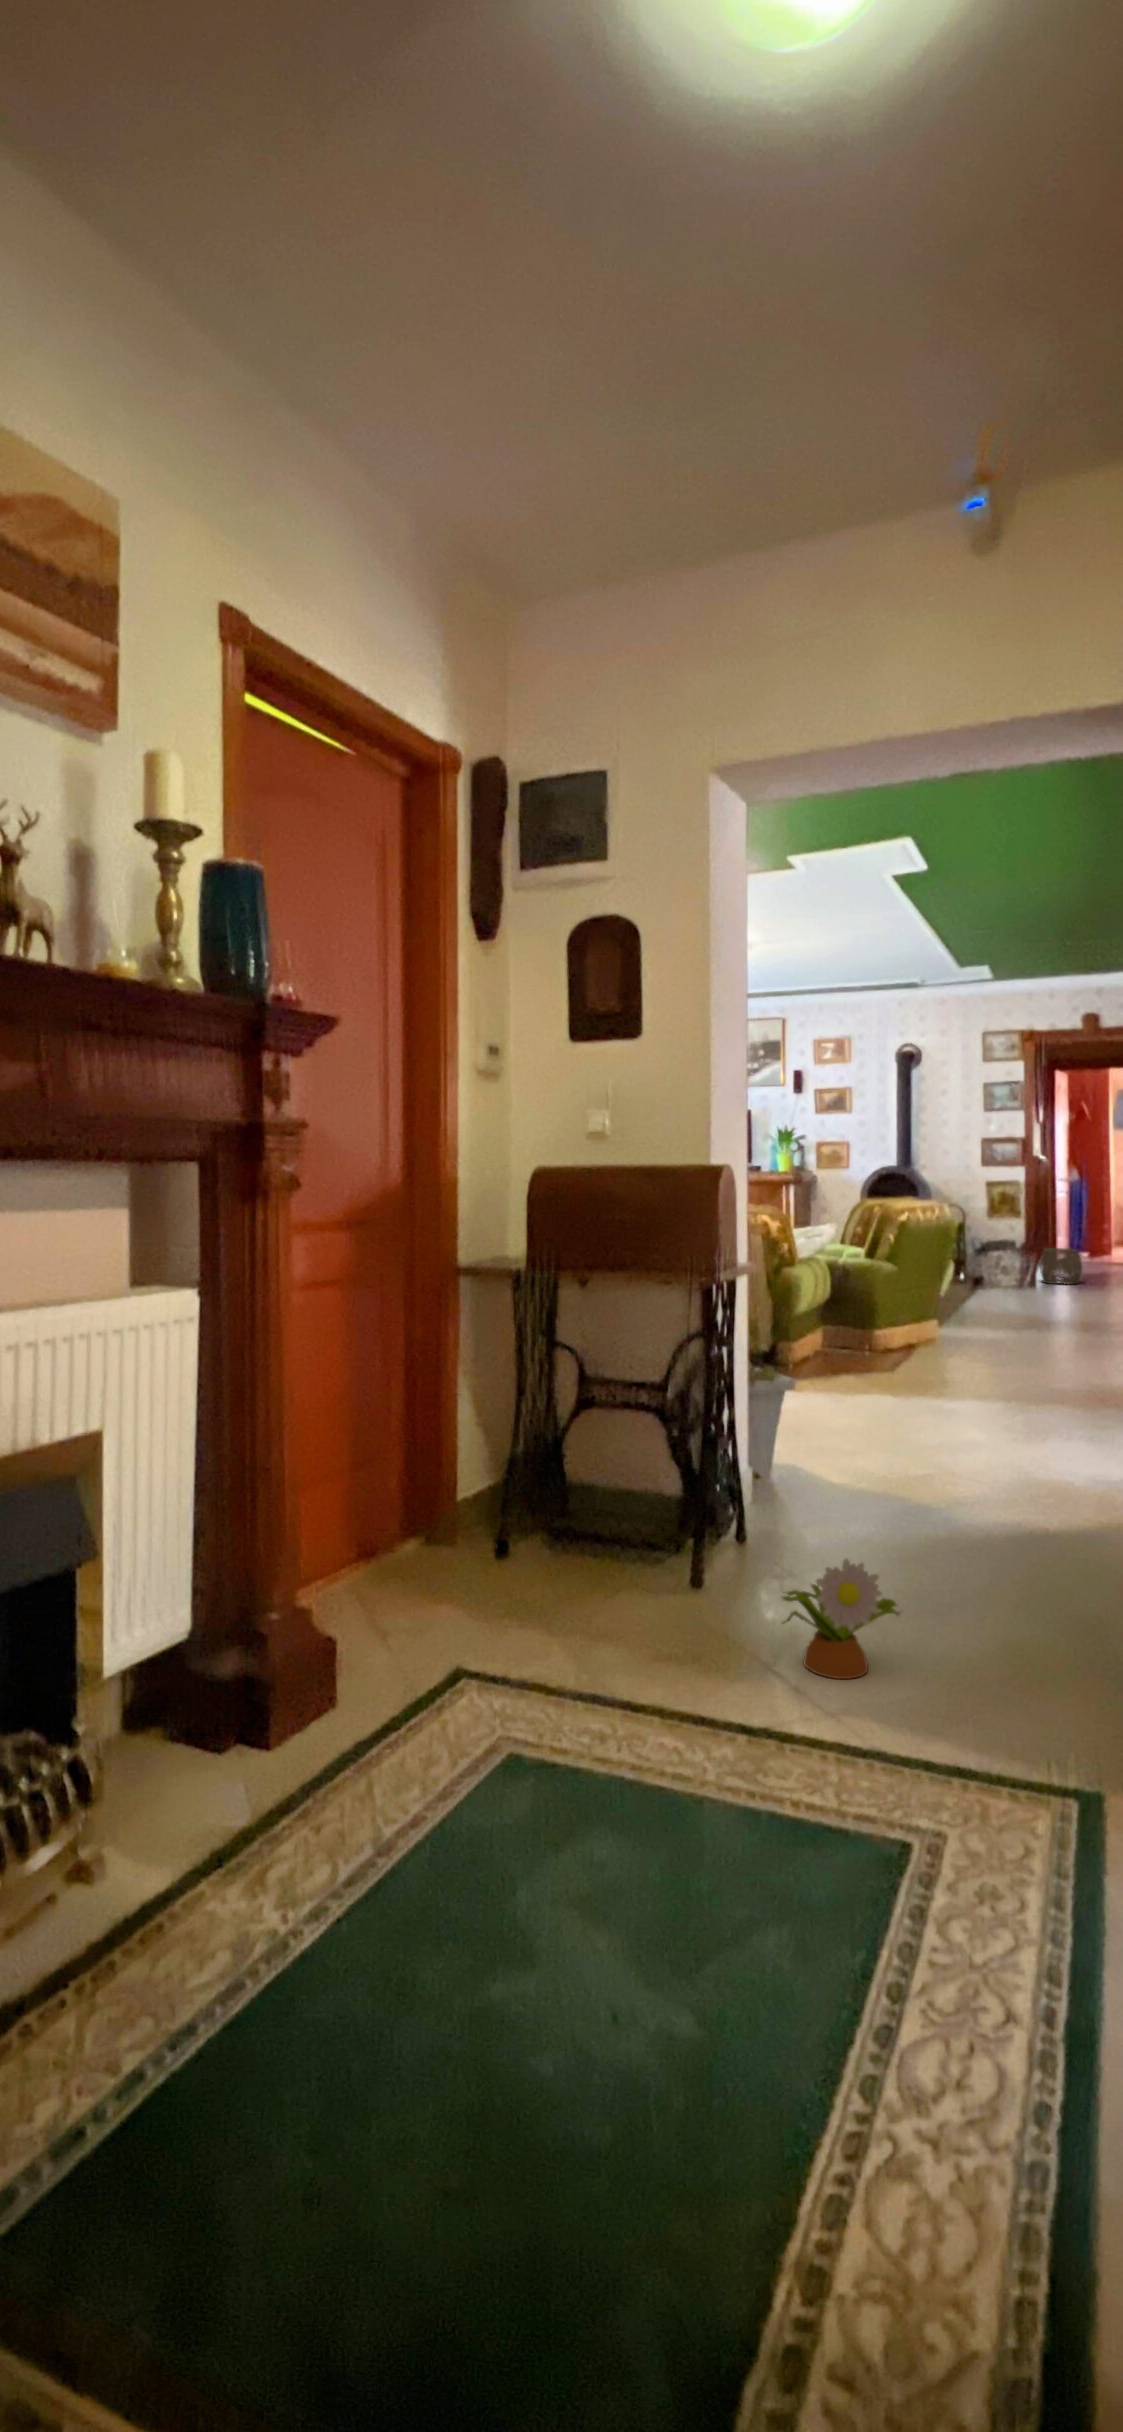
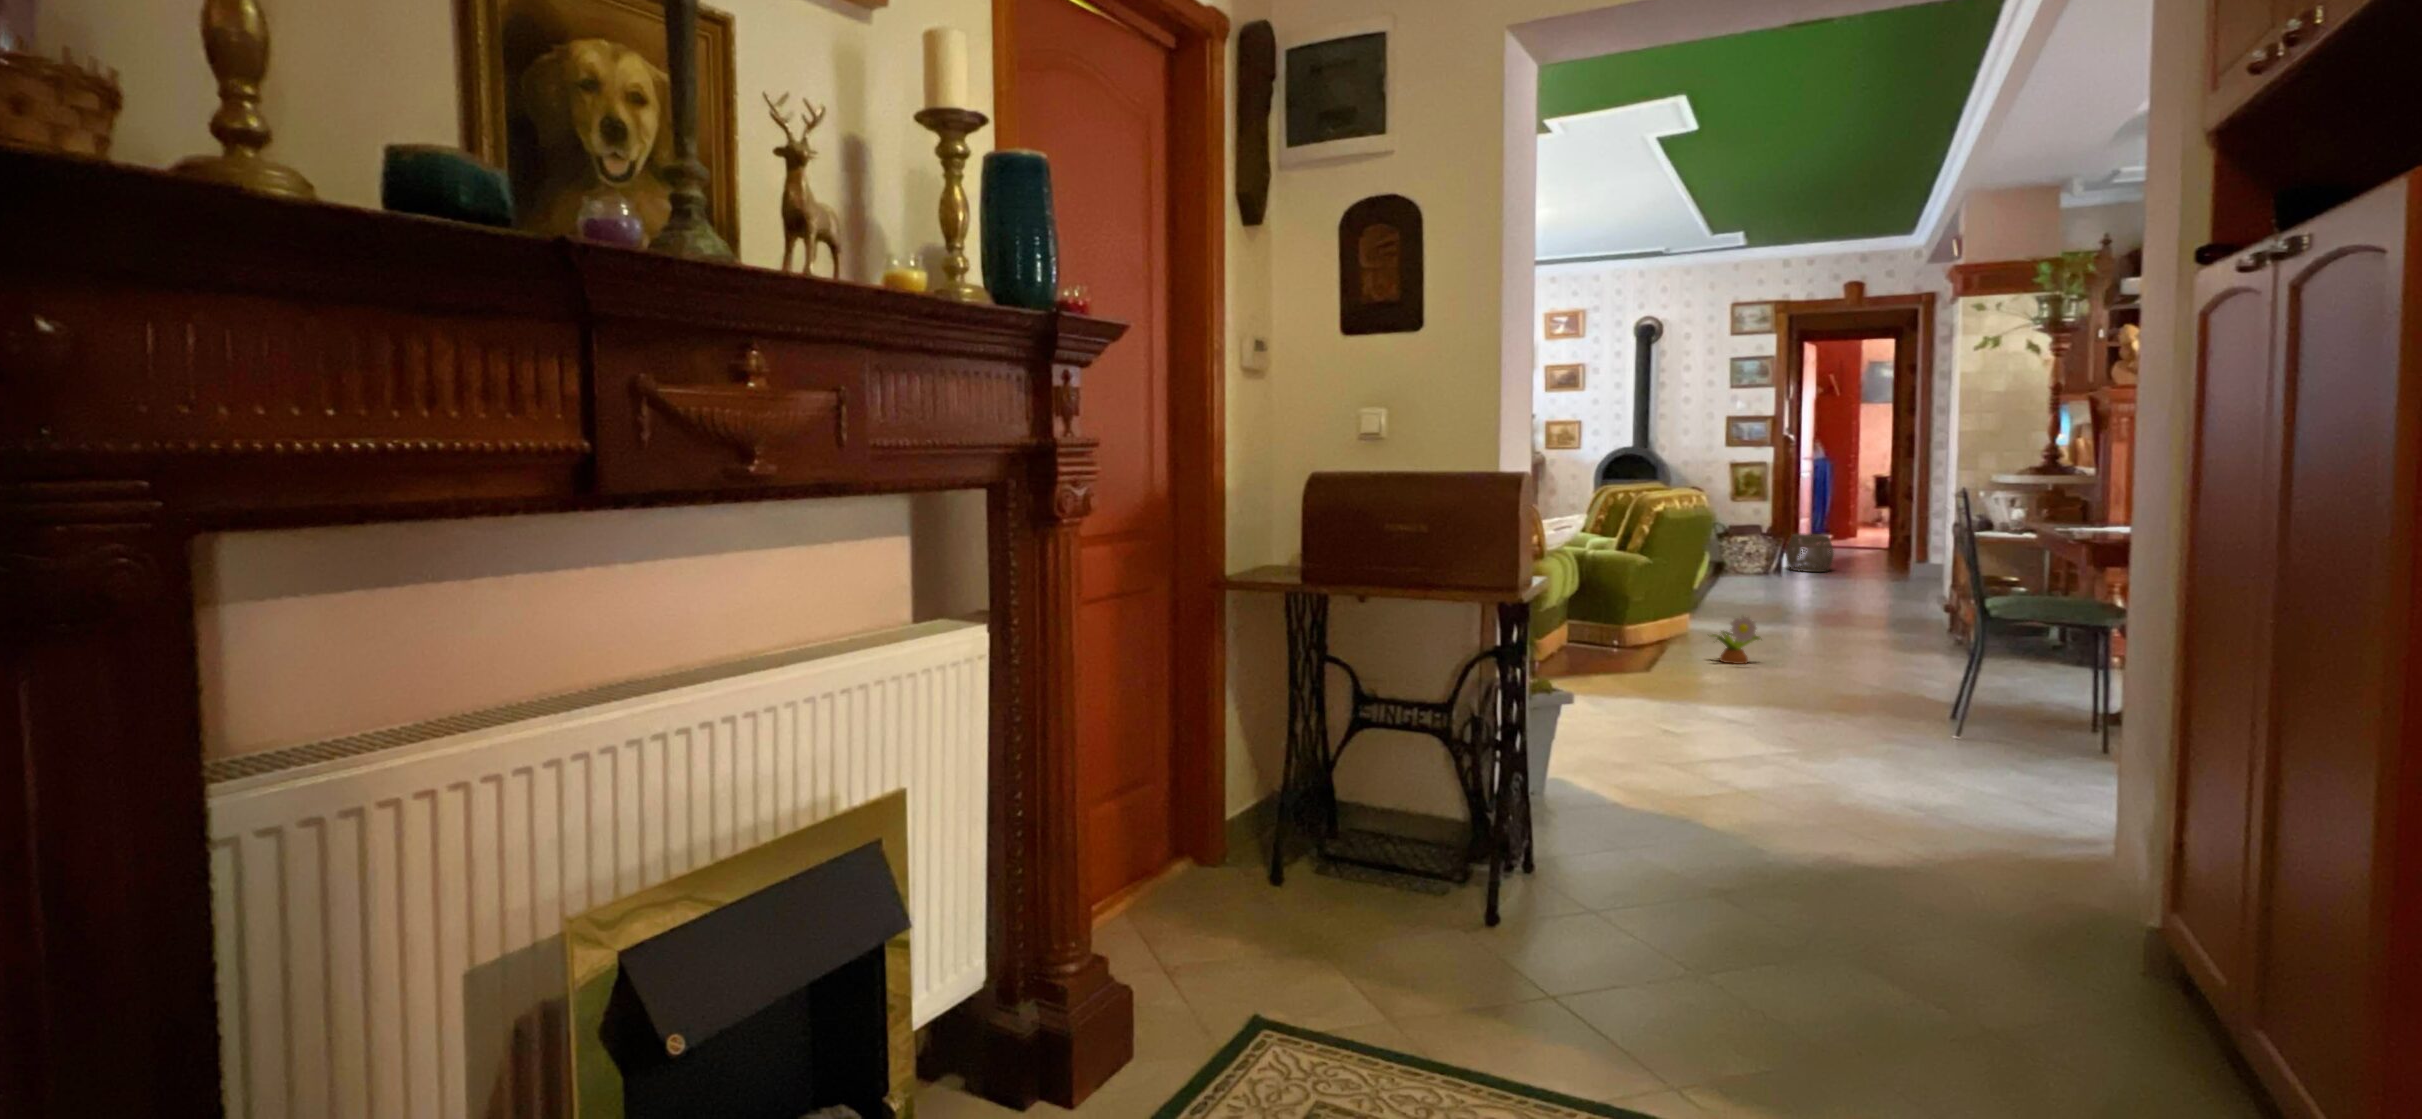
decorative plant: present [783,1559,901,1679] -> present [1711,615,1762,664]

